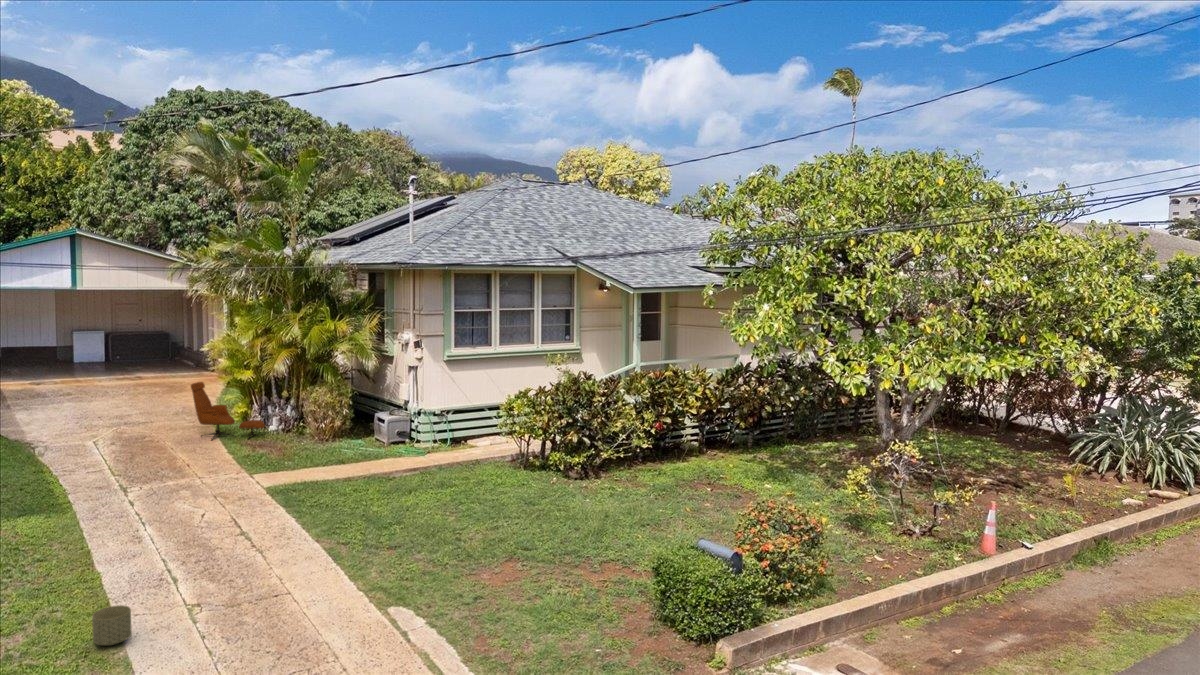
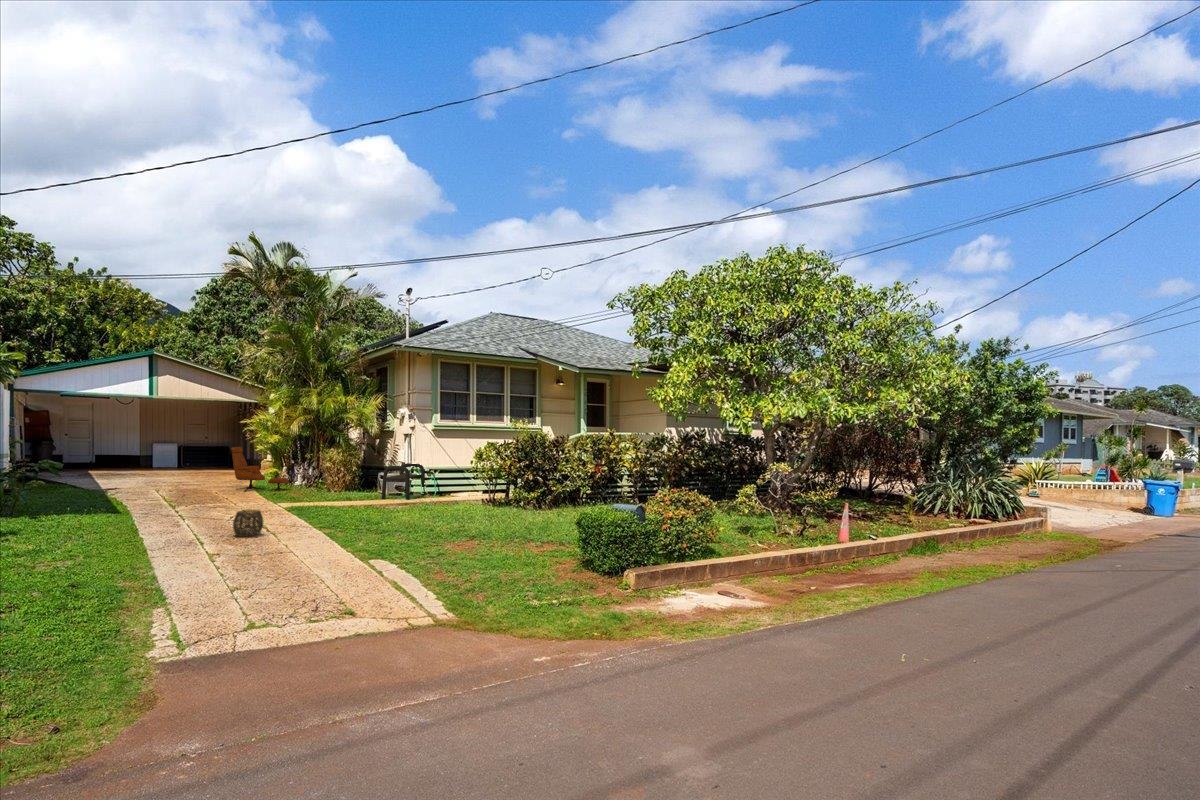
bench: none [383,405,436,457] -> present [381,463,425,500]
woven basket: none [211,513,249,550] -> present [233,510,264,536]
planter: present [92,605,132,646] -> none [123,546,157,576]

